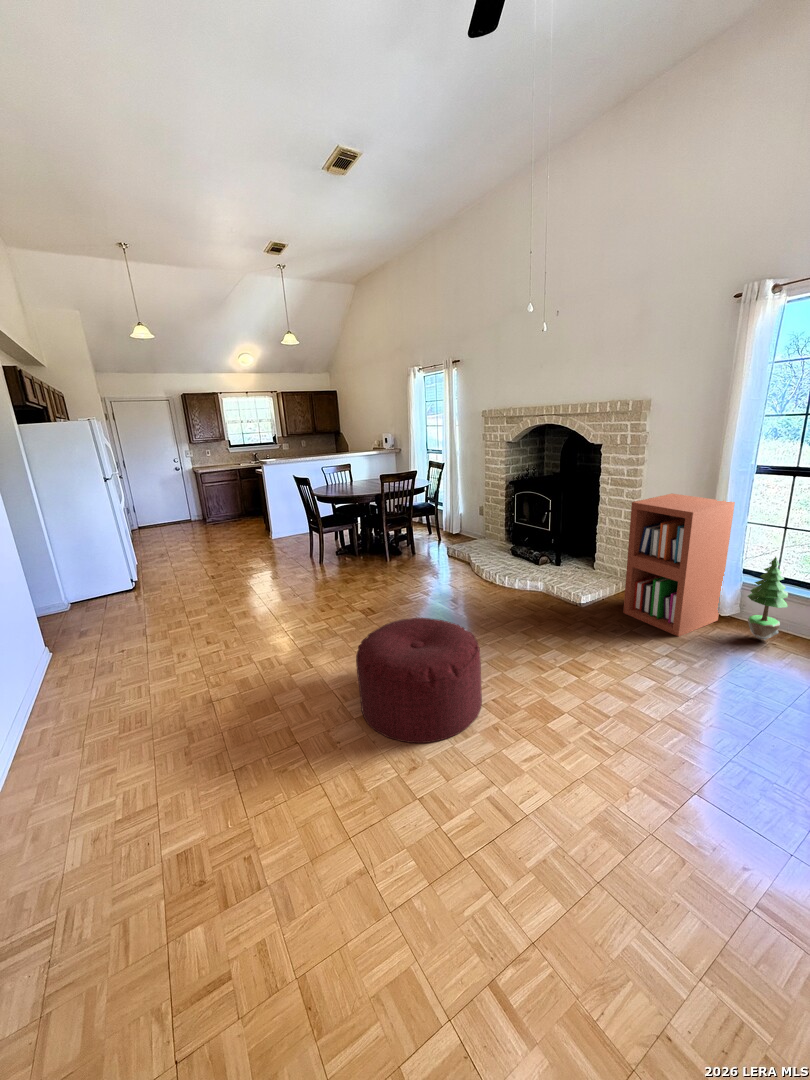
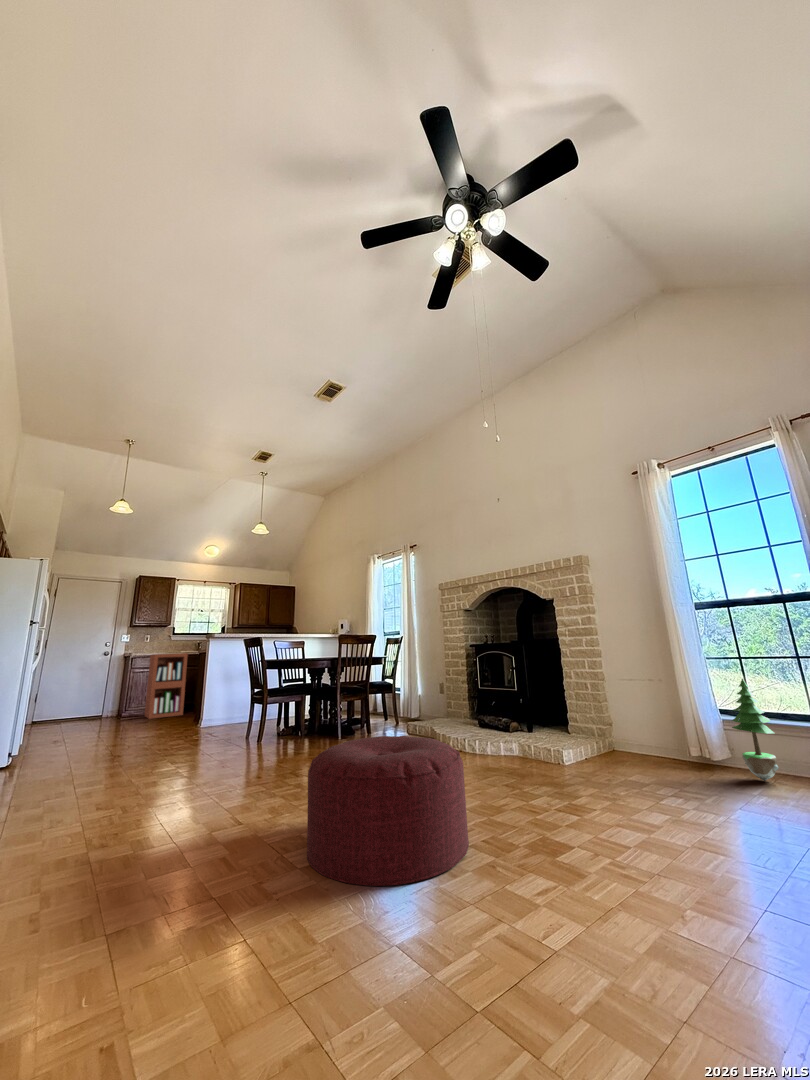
bookshelf: present [623,494,735,637] -> present [145,653,188,719]

